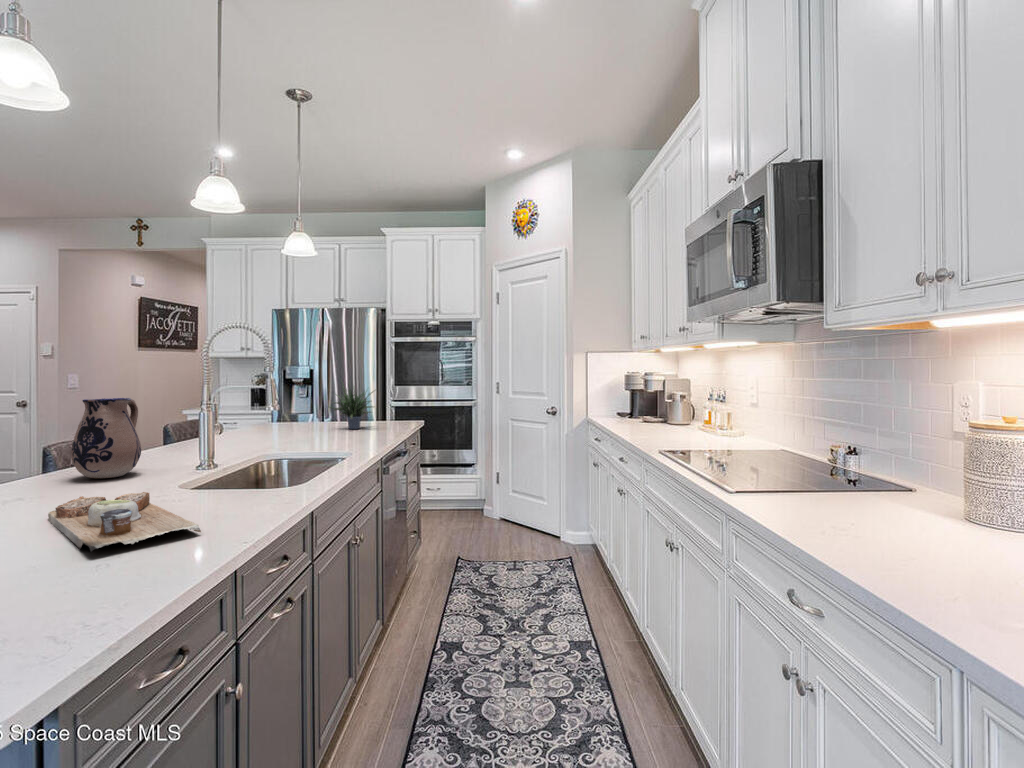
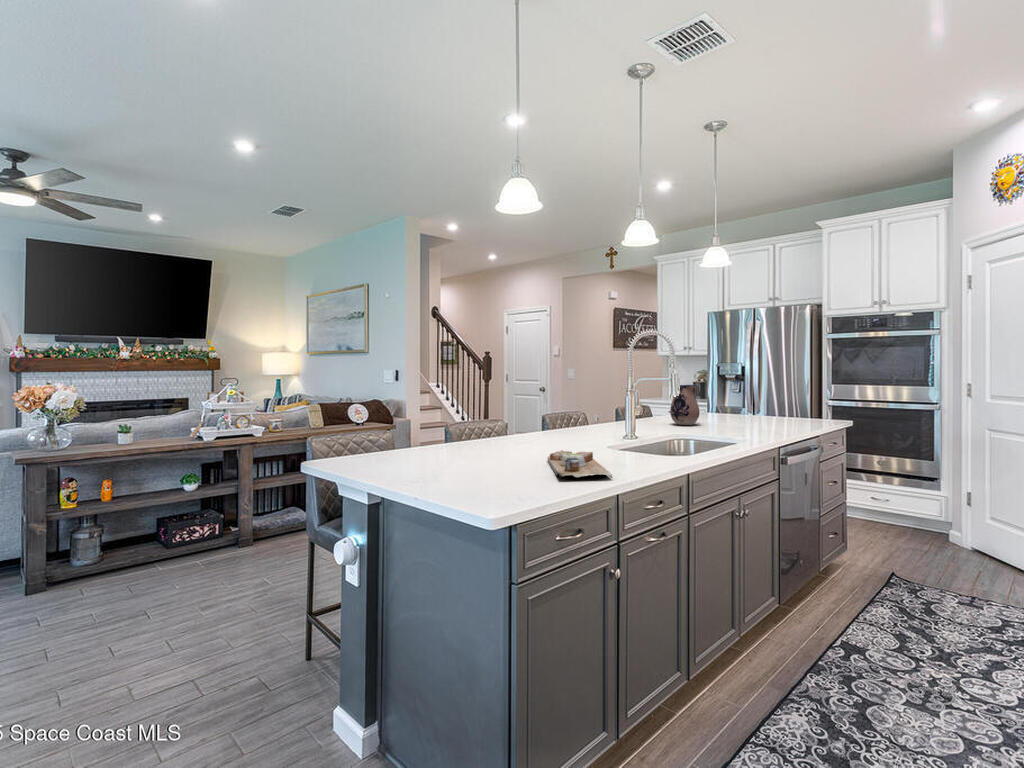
potted plant: present [330,382,374,429] -> none [743,373,792,423]
ceramic pitcher: present [71,398,141,478] -> present [670,385,699,425]

